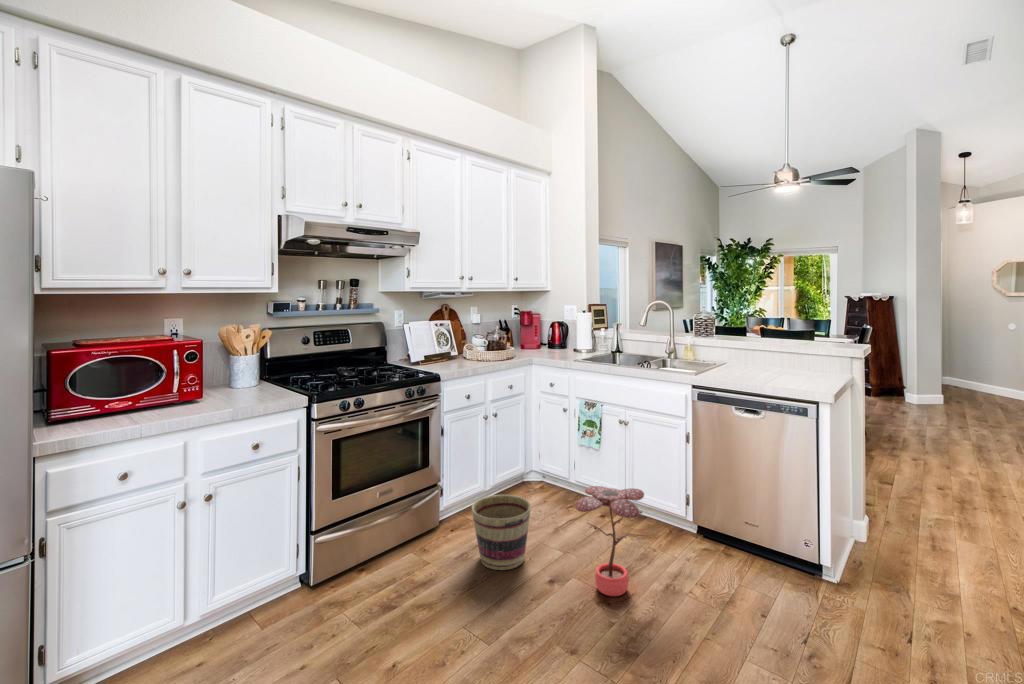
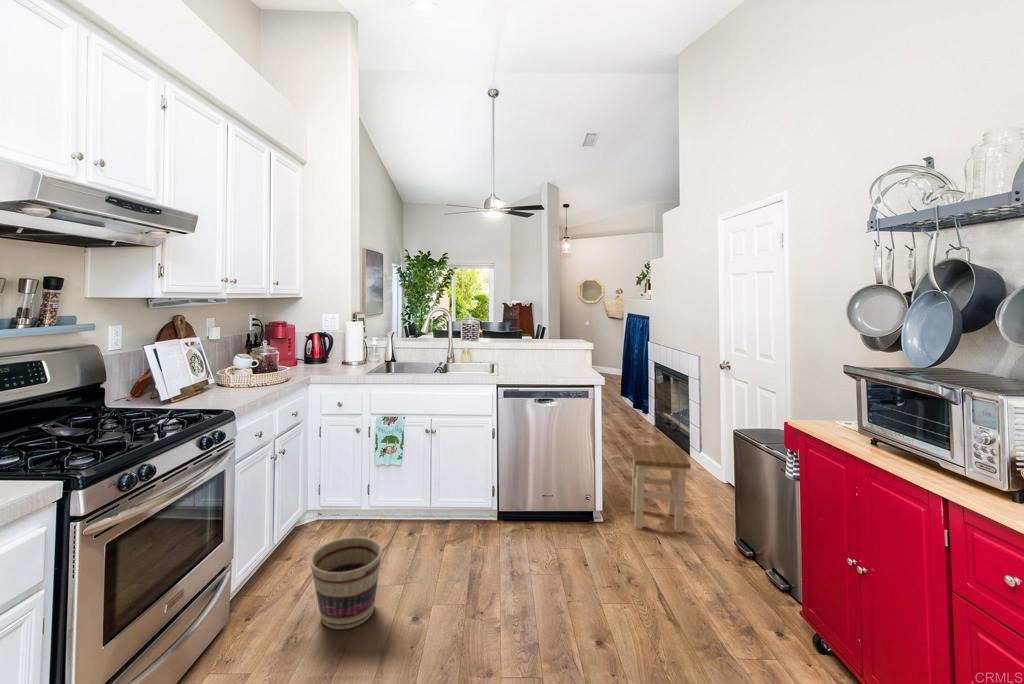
stool: none [889,480,1005,629] -> present [631,445,691,533]
potted plant: present [575,486,644,596] -> none [441,497,509,606]

